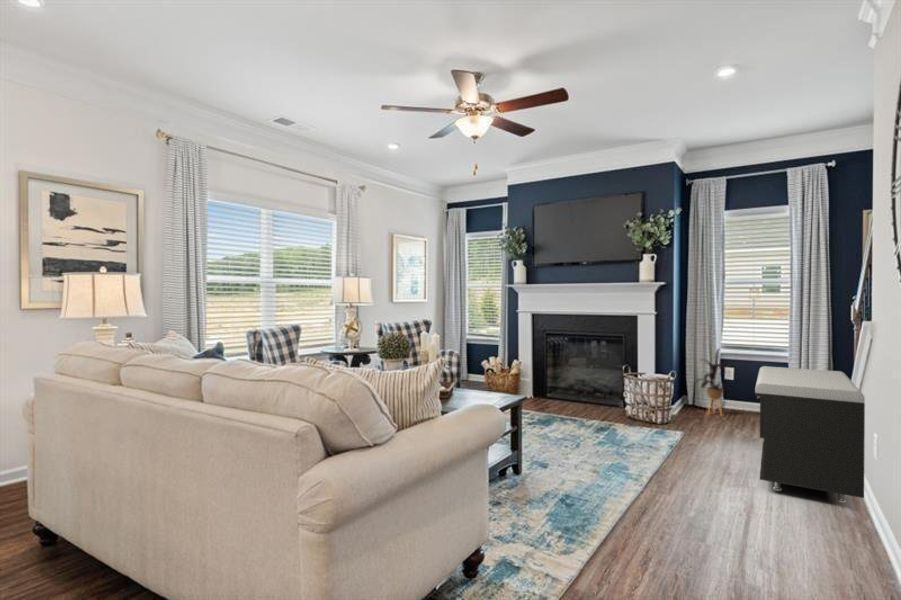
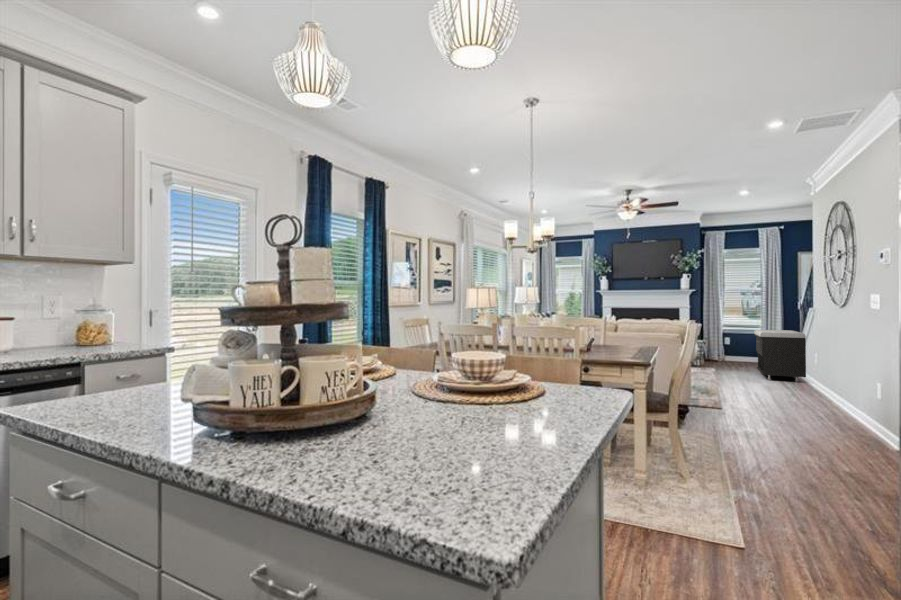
house plant: present [698,349,728,412] -> none [710,326,731,364]

